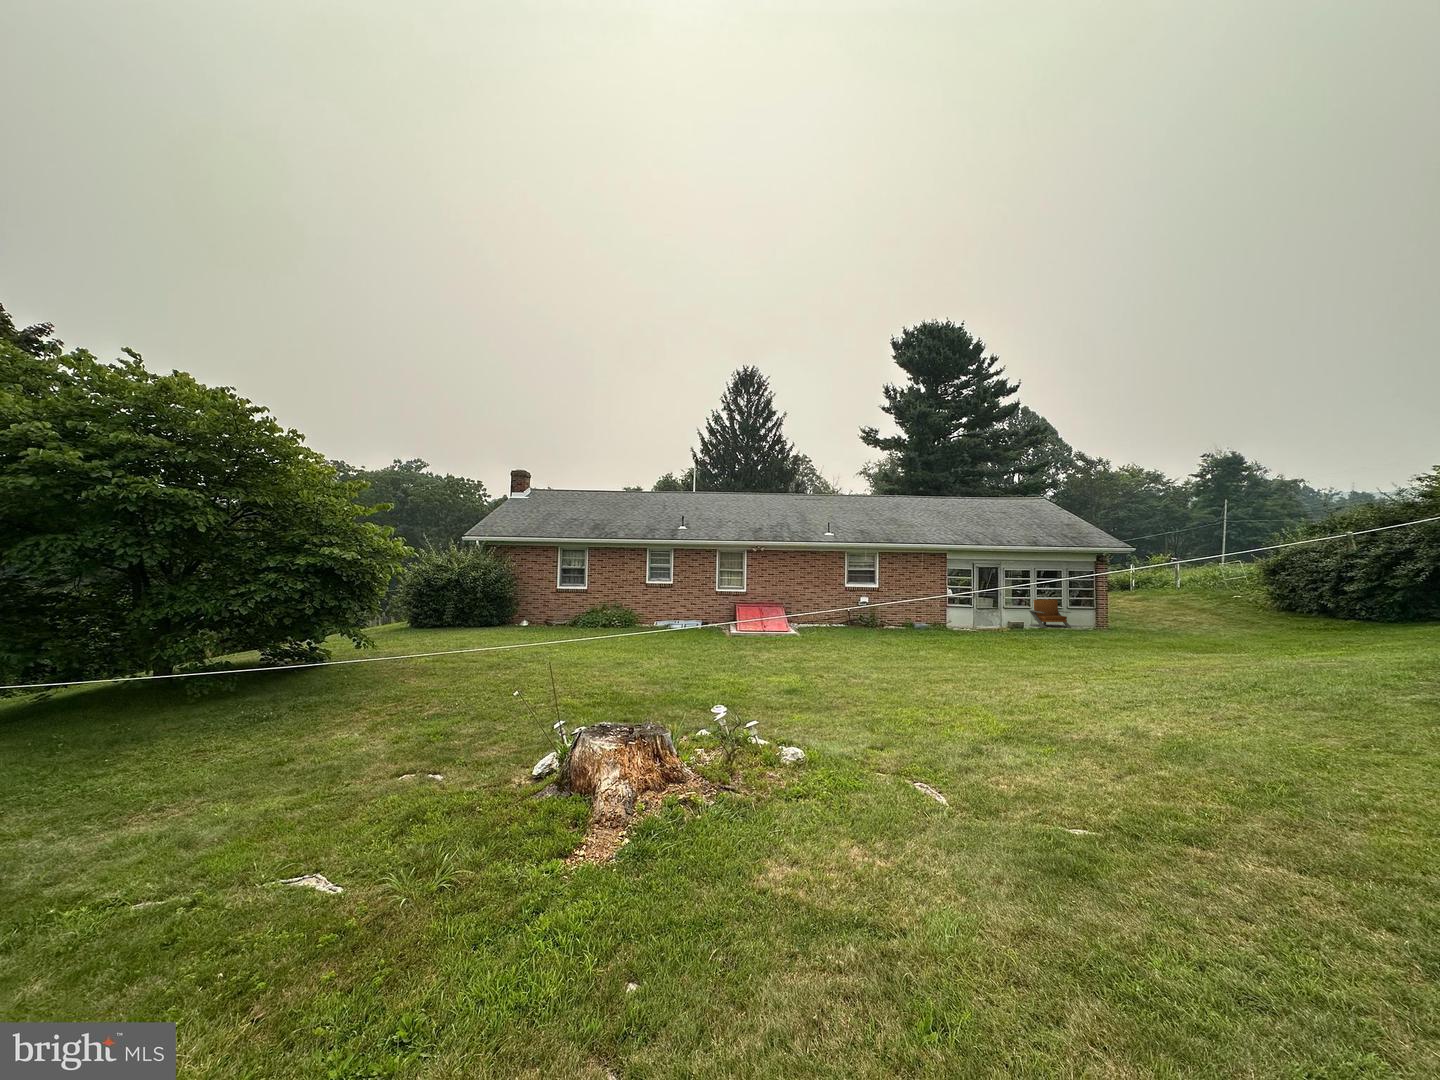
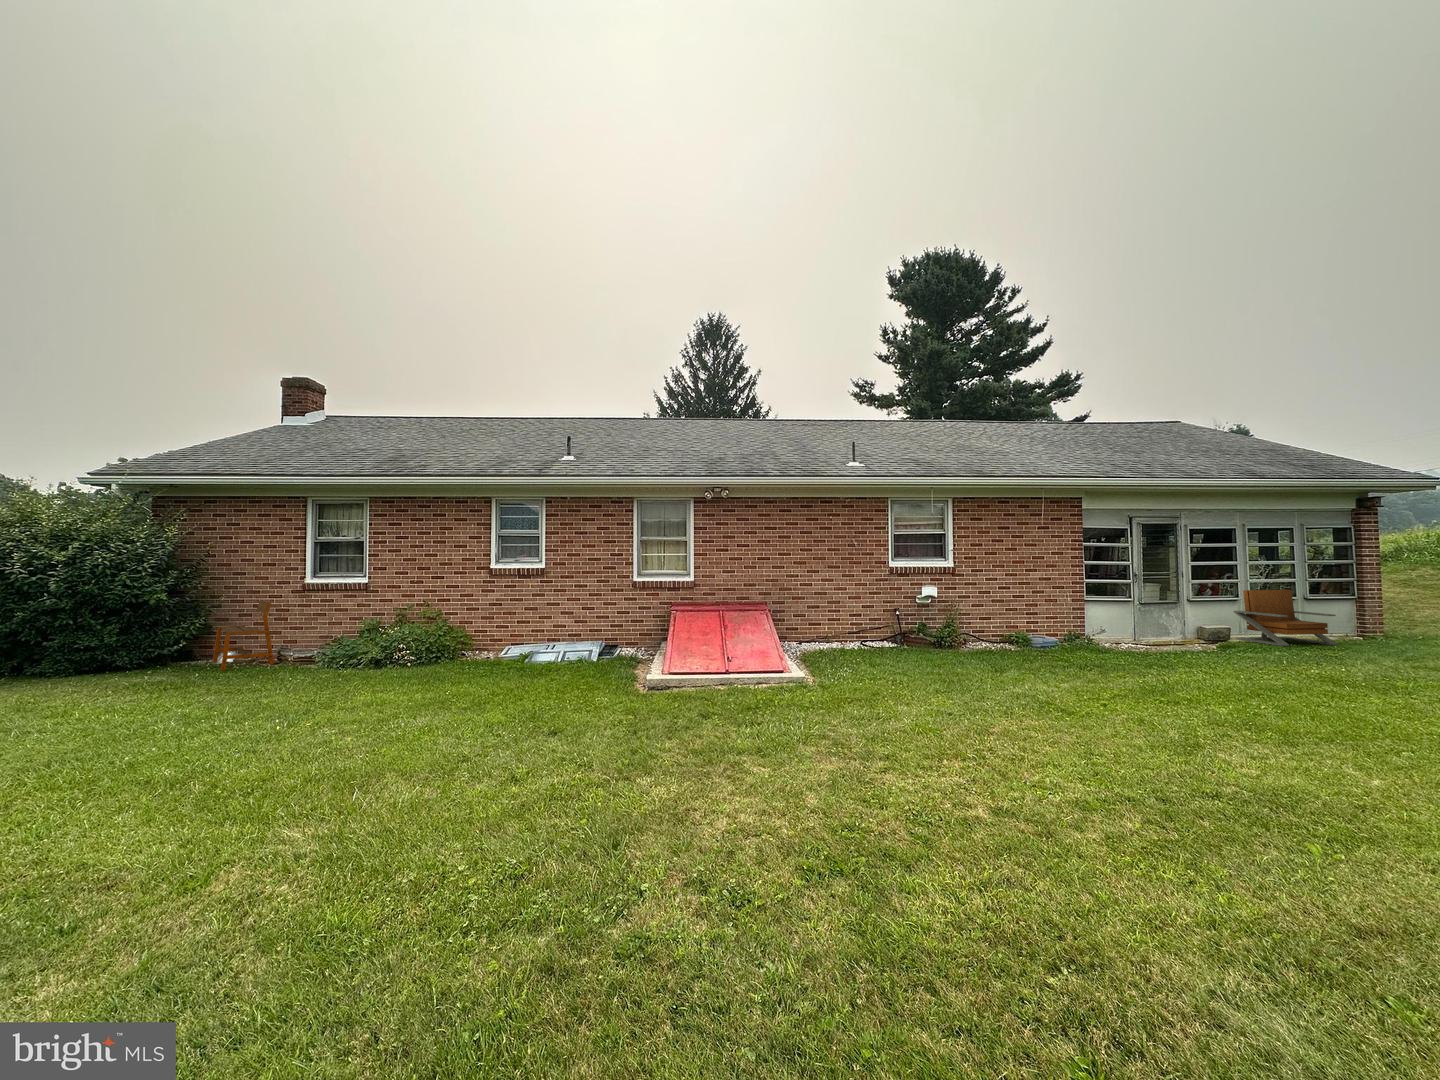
bench: none [520,598,551,629] -> present [213,601,274,671]

